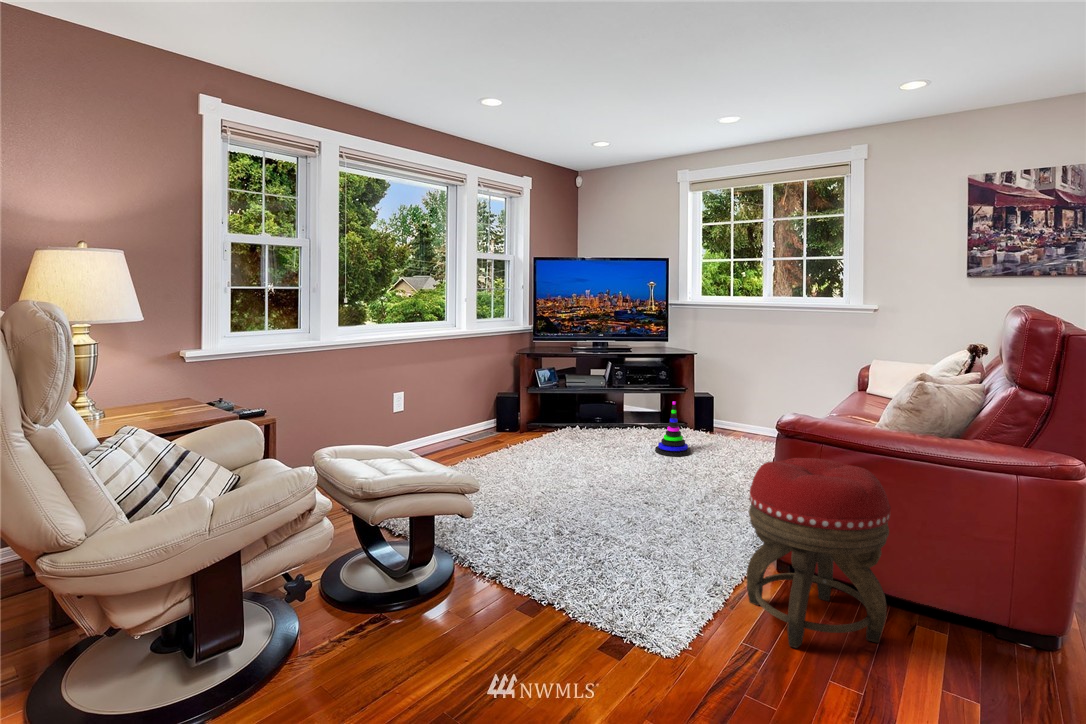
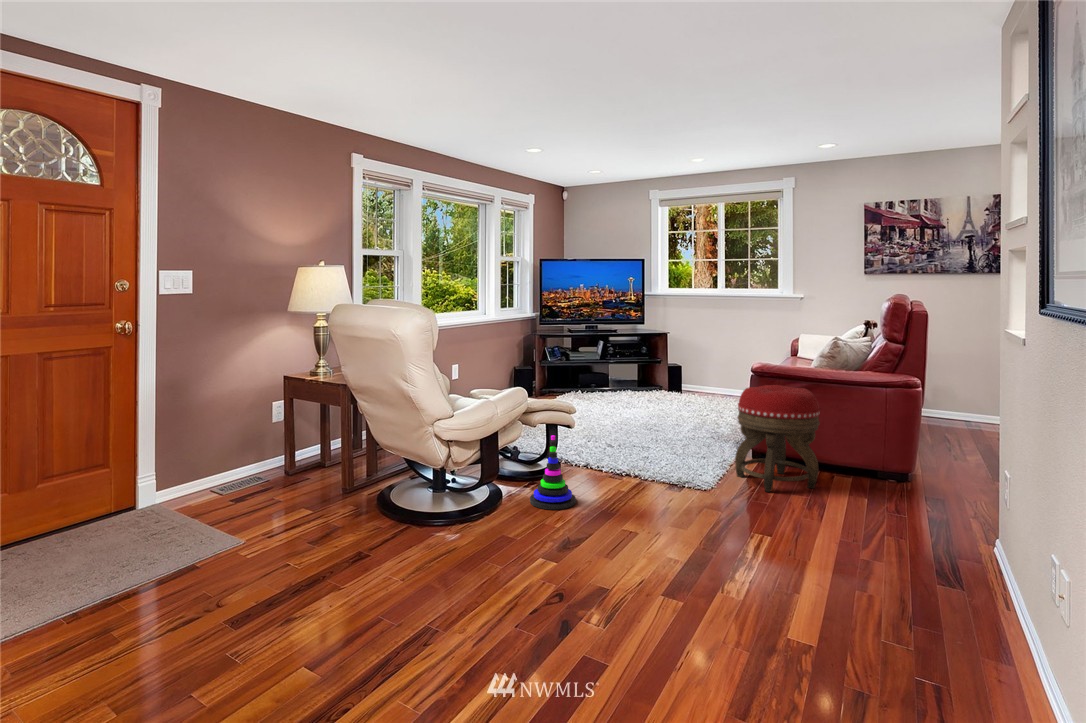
stacking toy: present [655,401,691,456] -> present [530,435,576,510]

